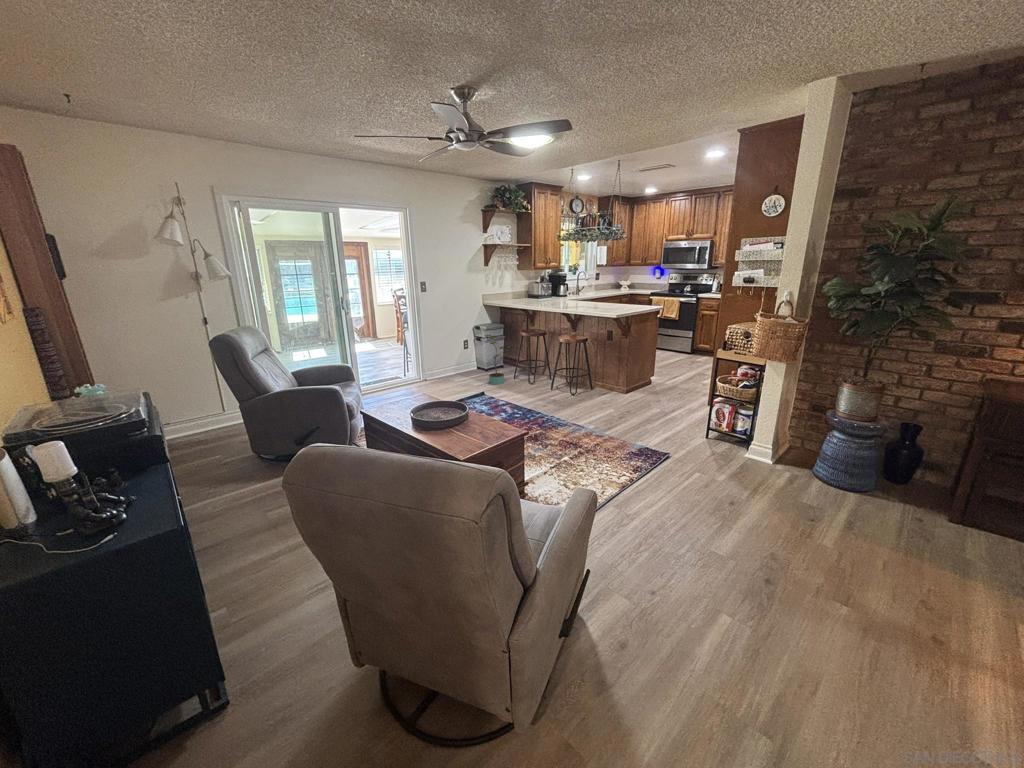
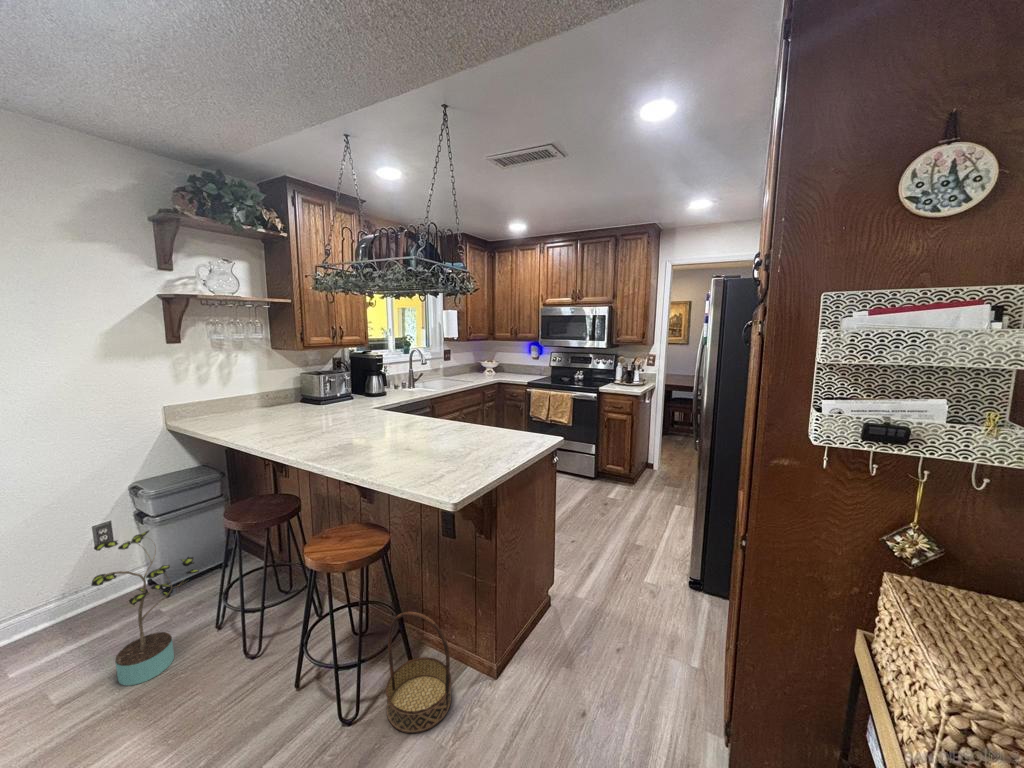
basket: none [585,359,609,397] -> present [386,612,451,733]

